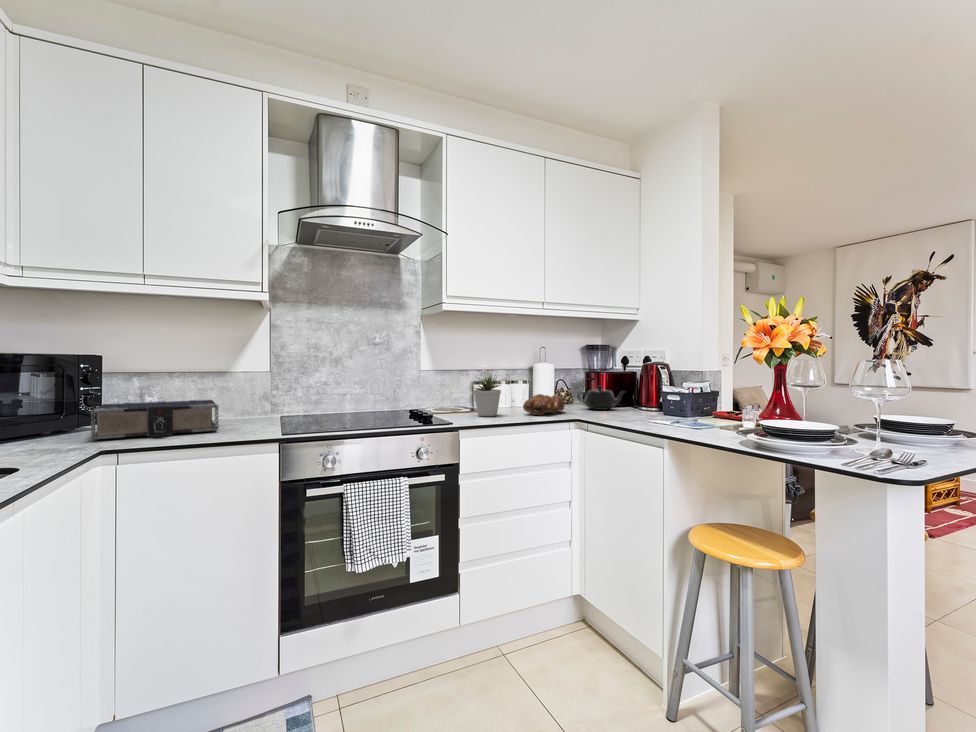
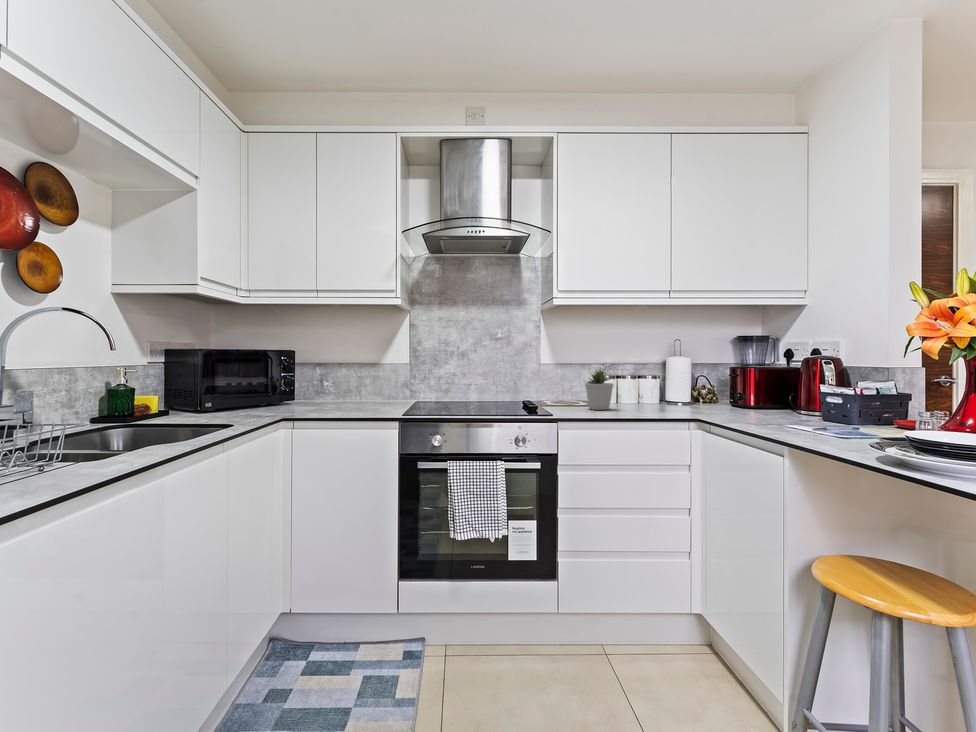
teapot: present [577,386,625,410] -> none [712,382,775,410]
bread loaf: present [523,394,564,415] -> none [639,389,692,412]
book: present [91,400,219,439] -> none [277,386,365,411]

